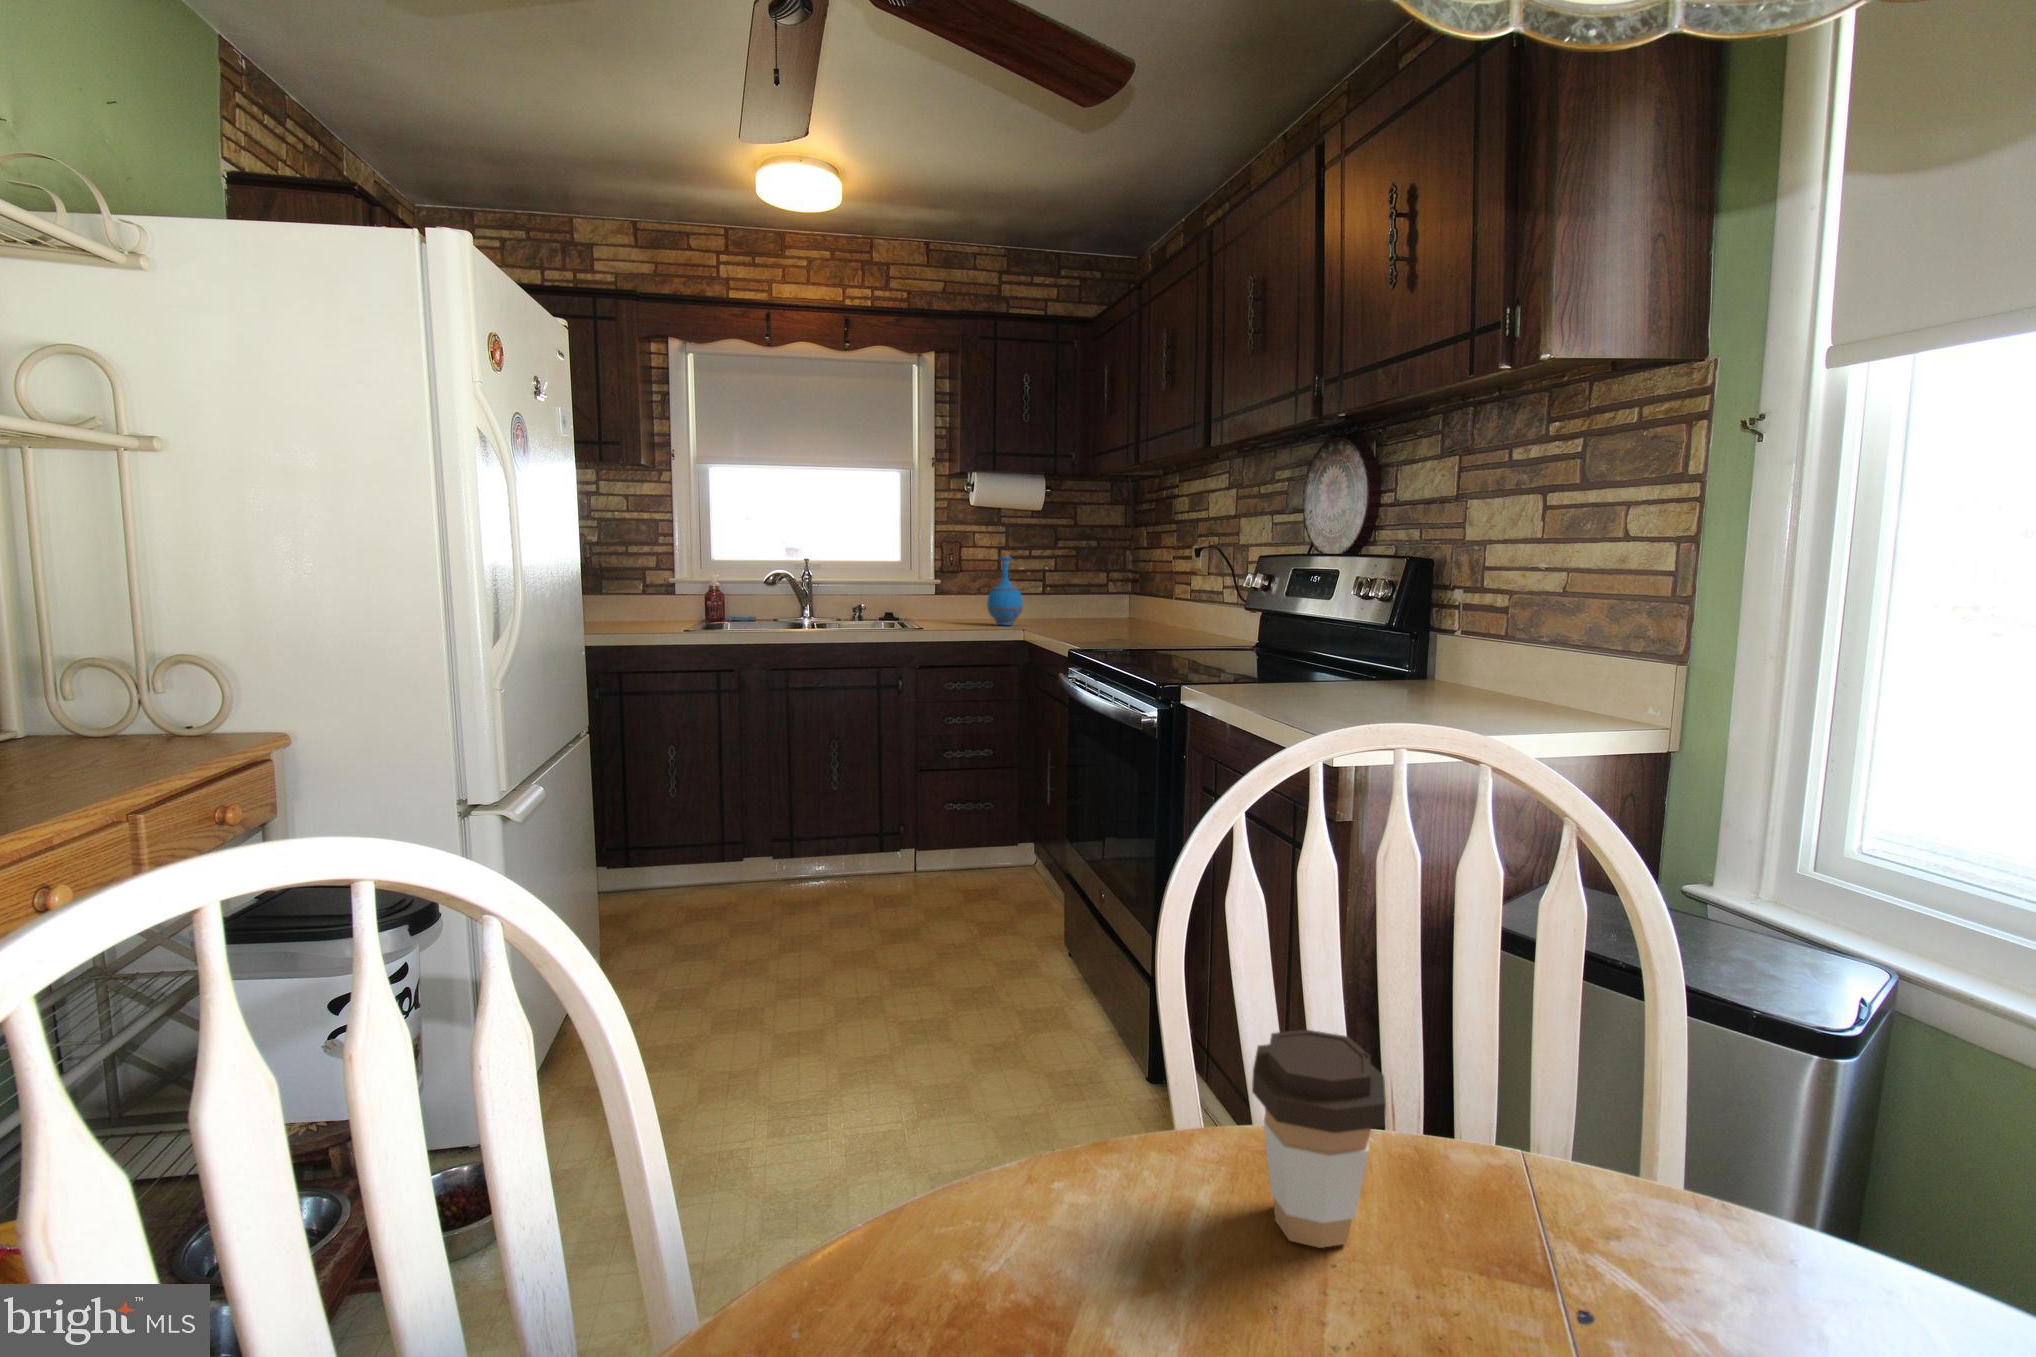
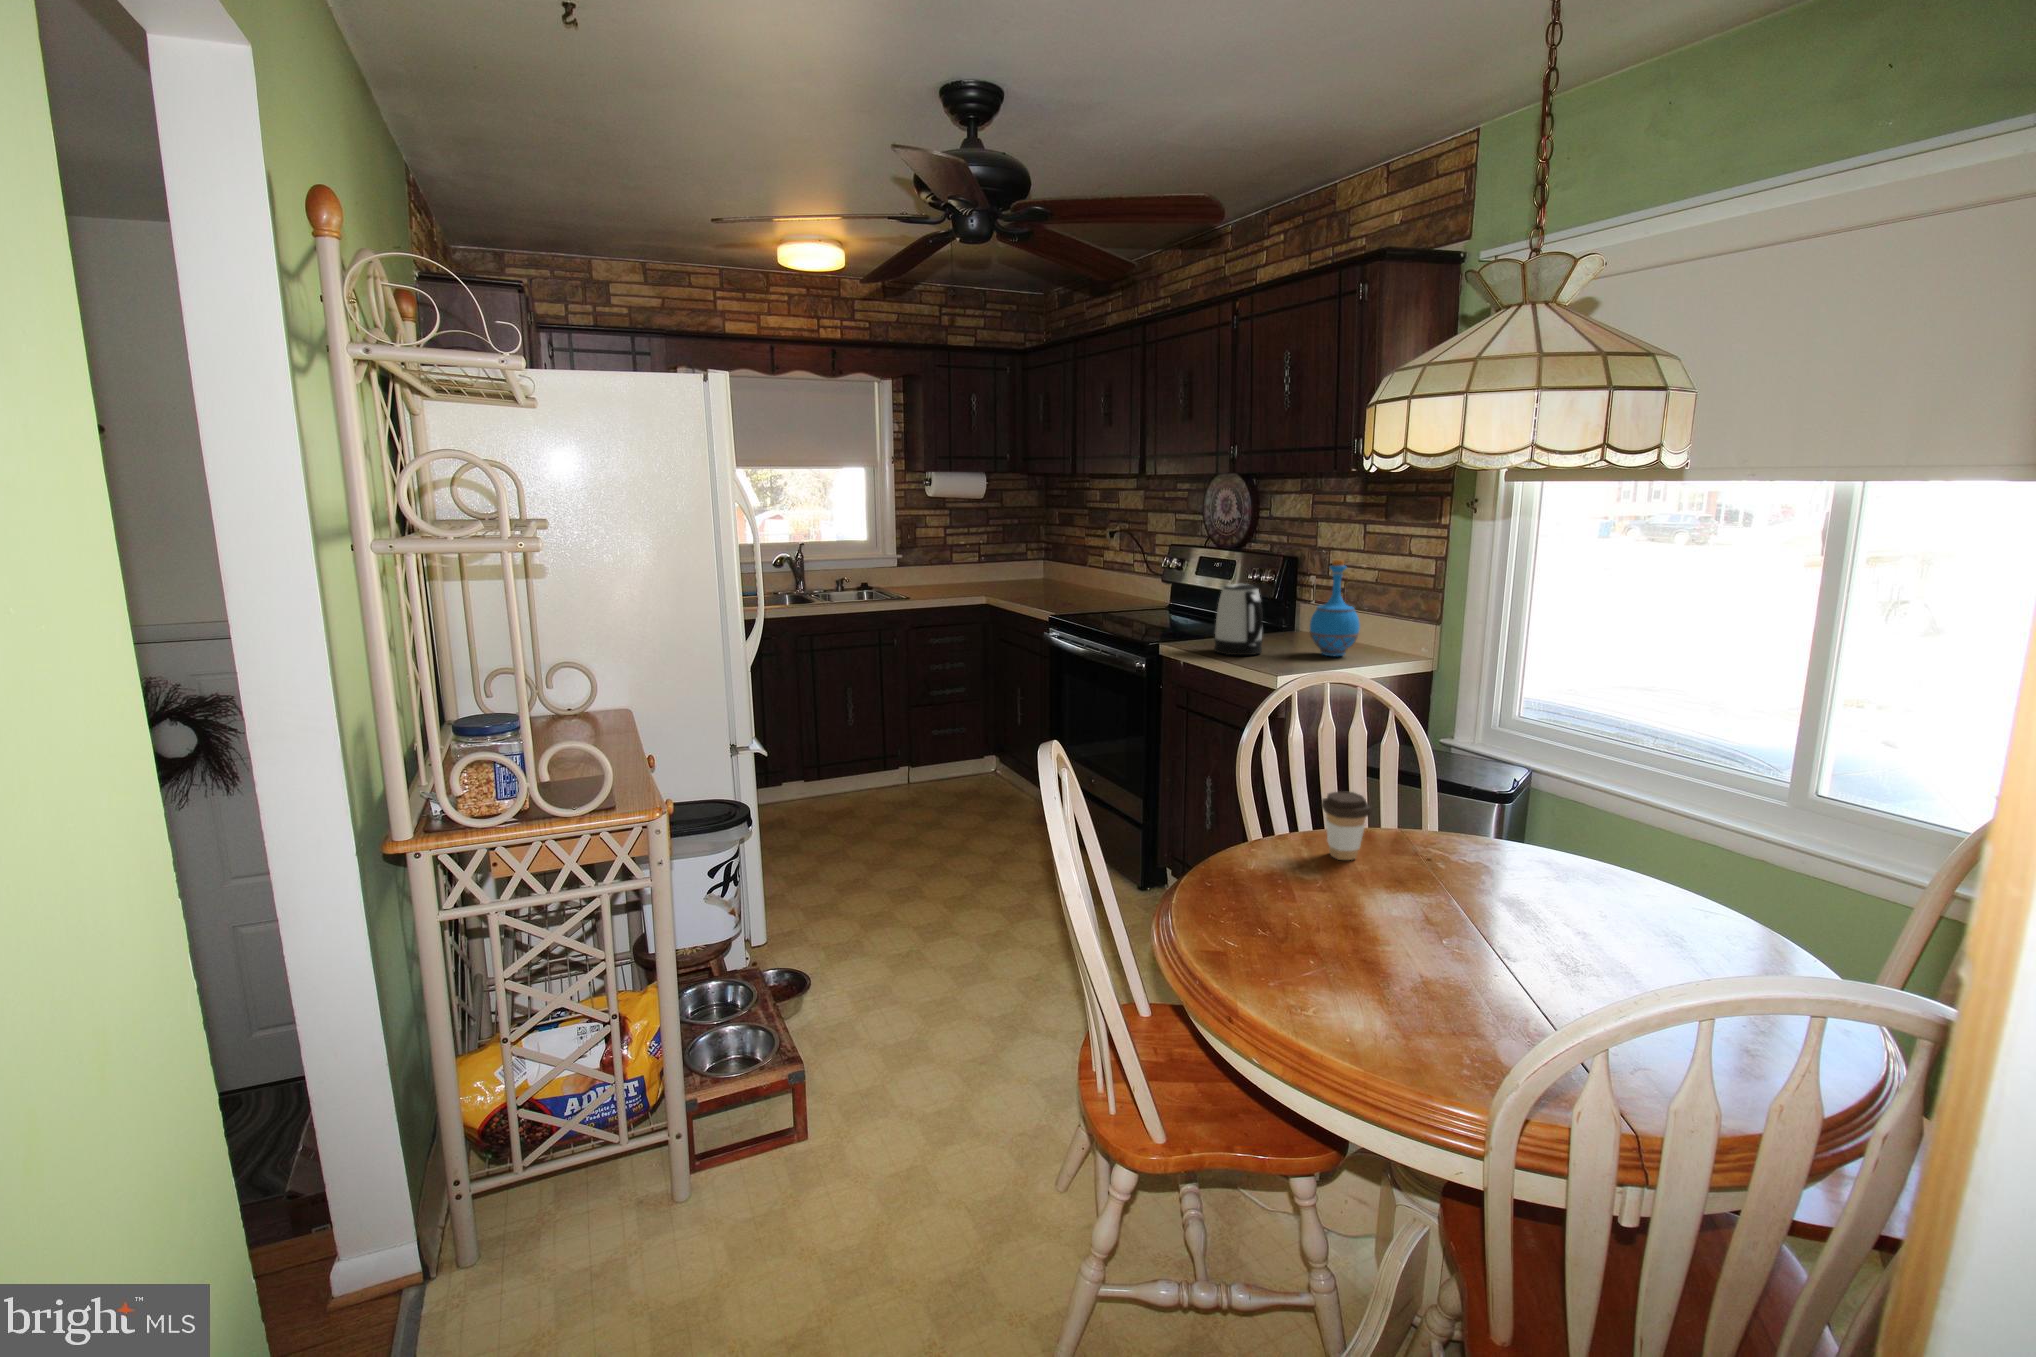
bottle: present [987,552,1023,626] -> present [1309,560,1360,657]
kettle: none [1260,585,1343,705] -> present [1214,584,1263,655]

